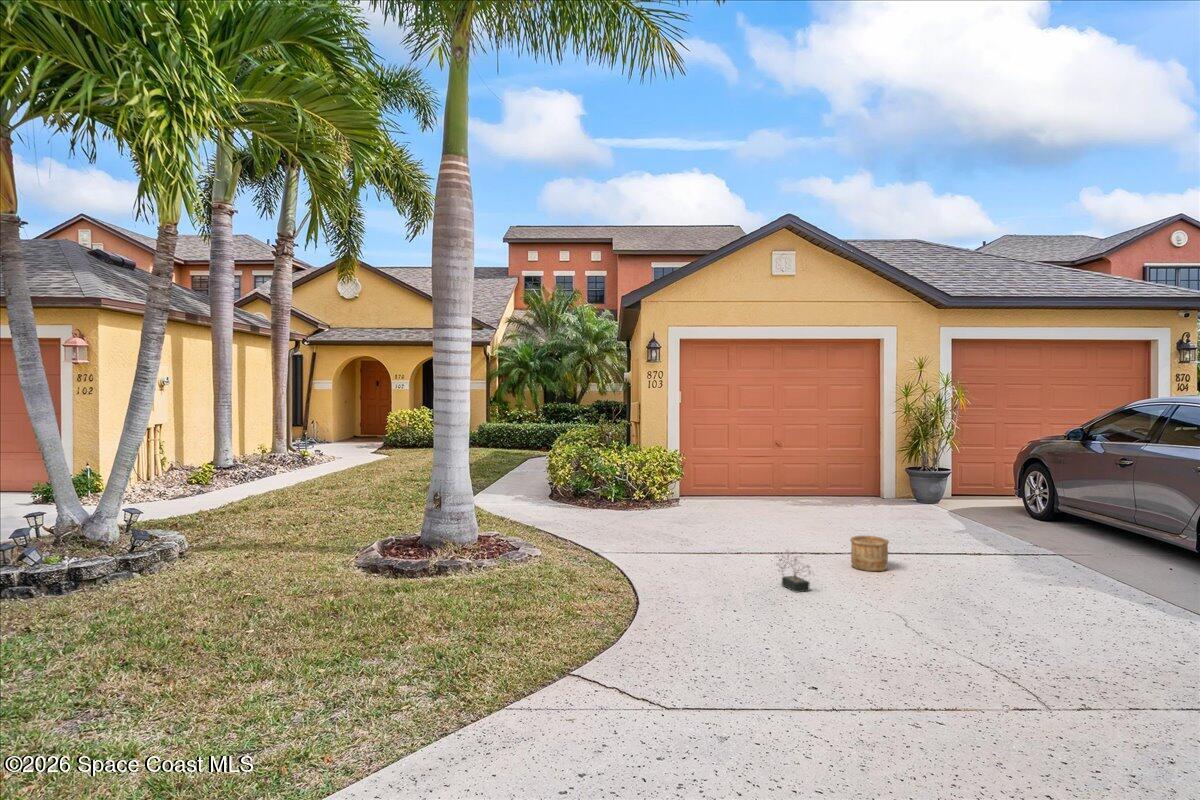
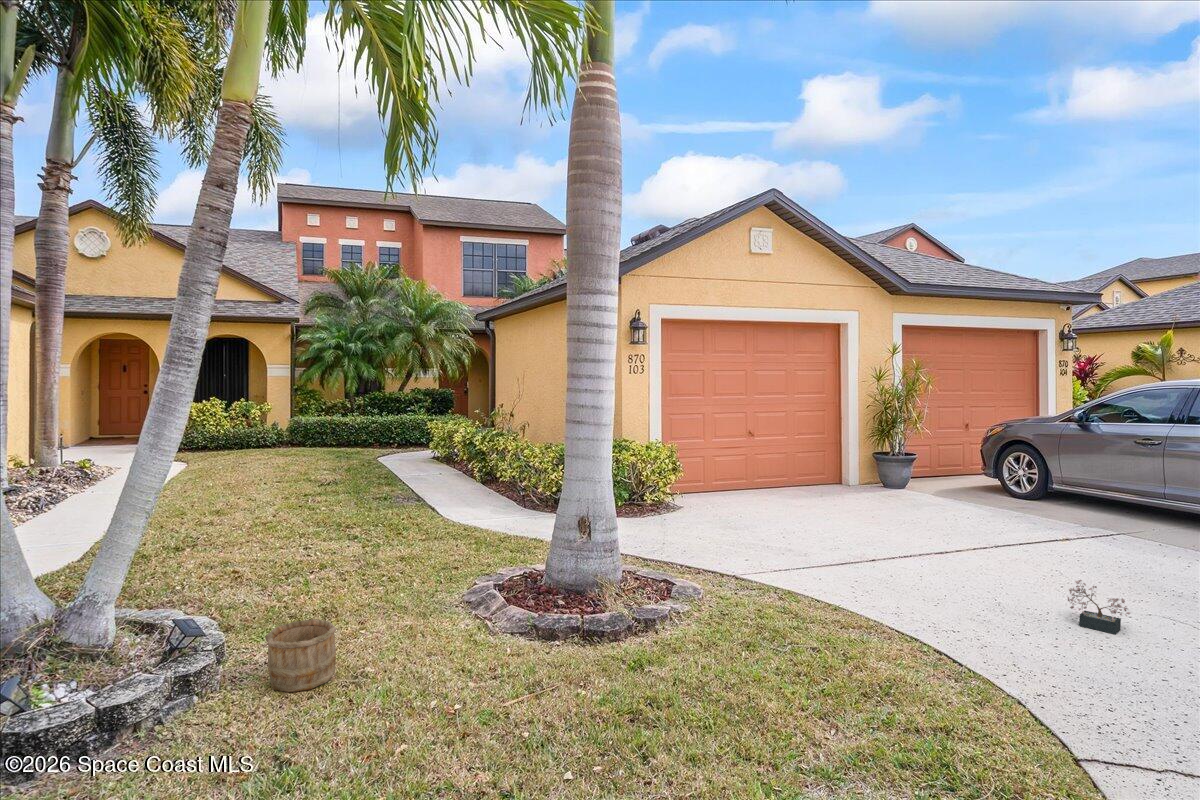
wooden bucket: present [850,536,889,571] -> present [265,619,337,692]

